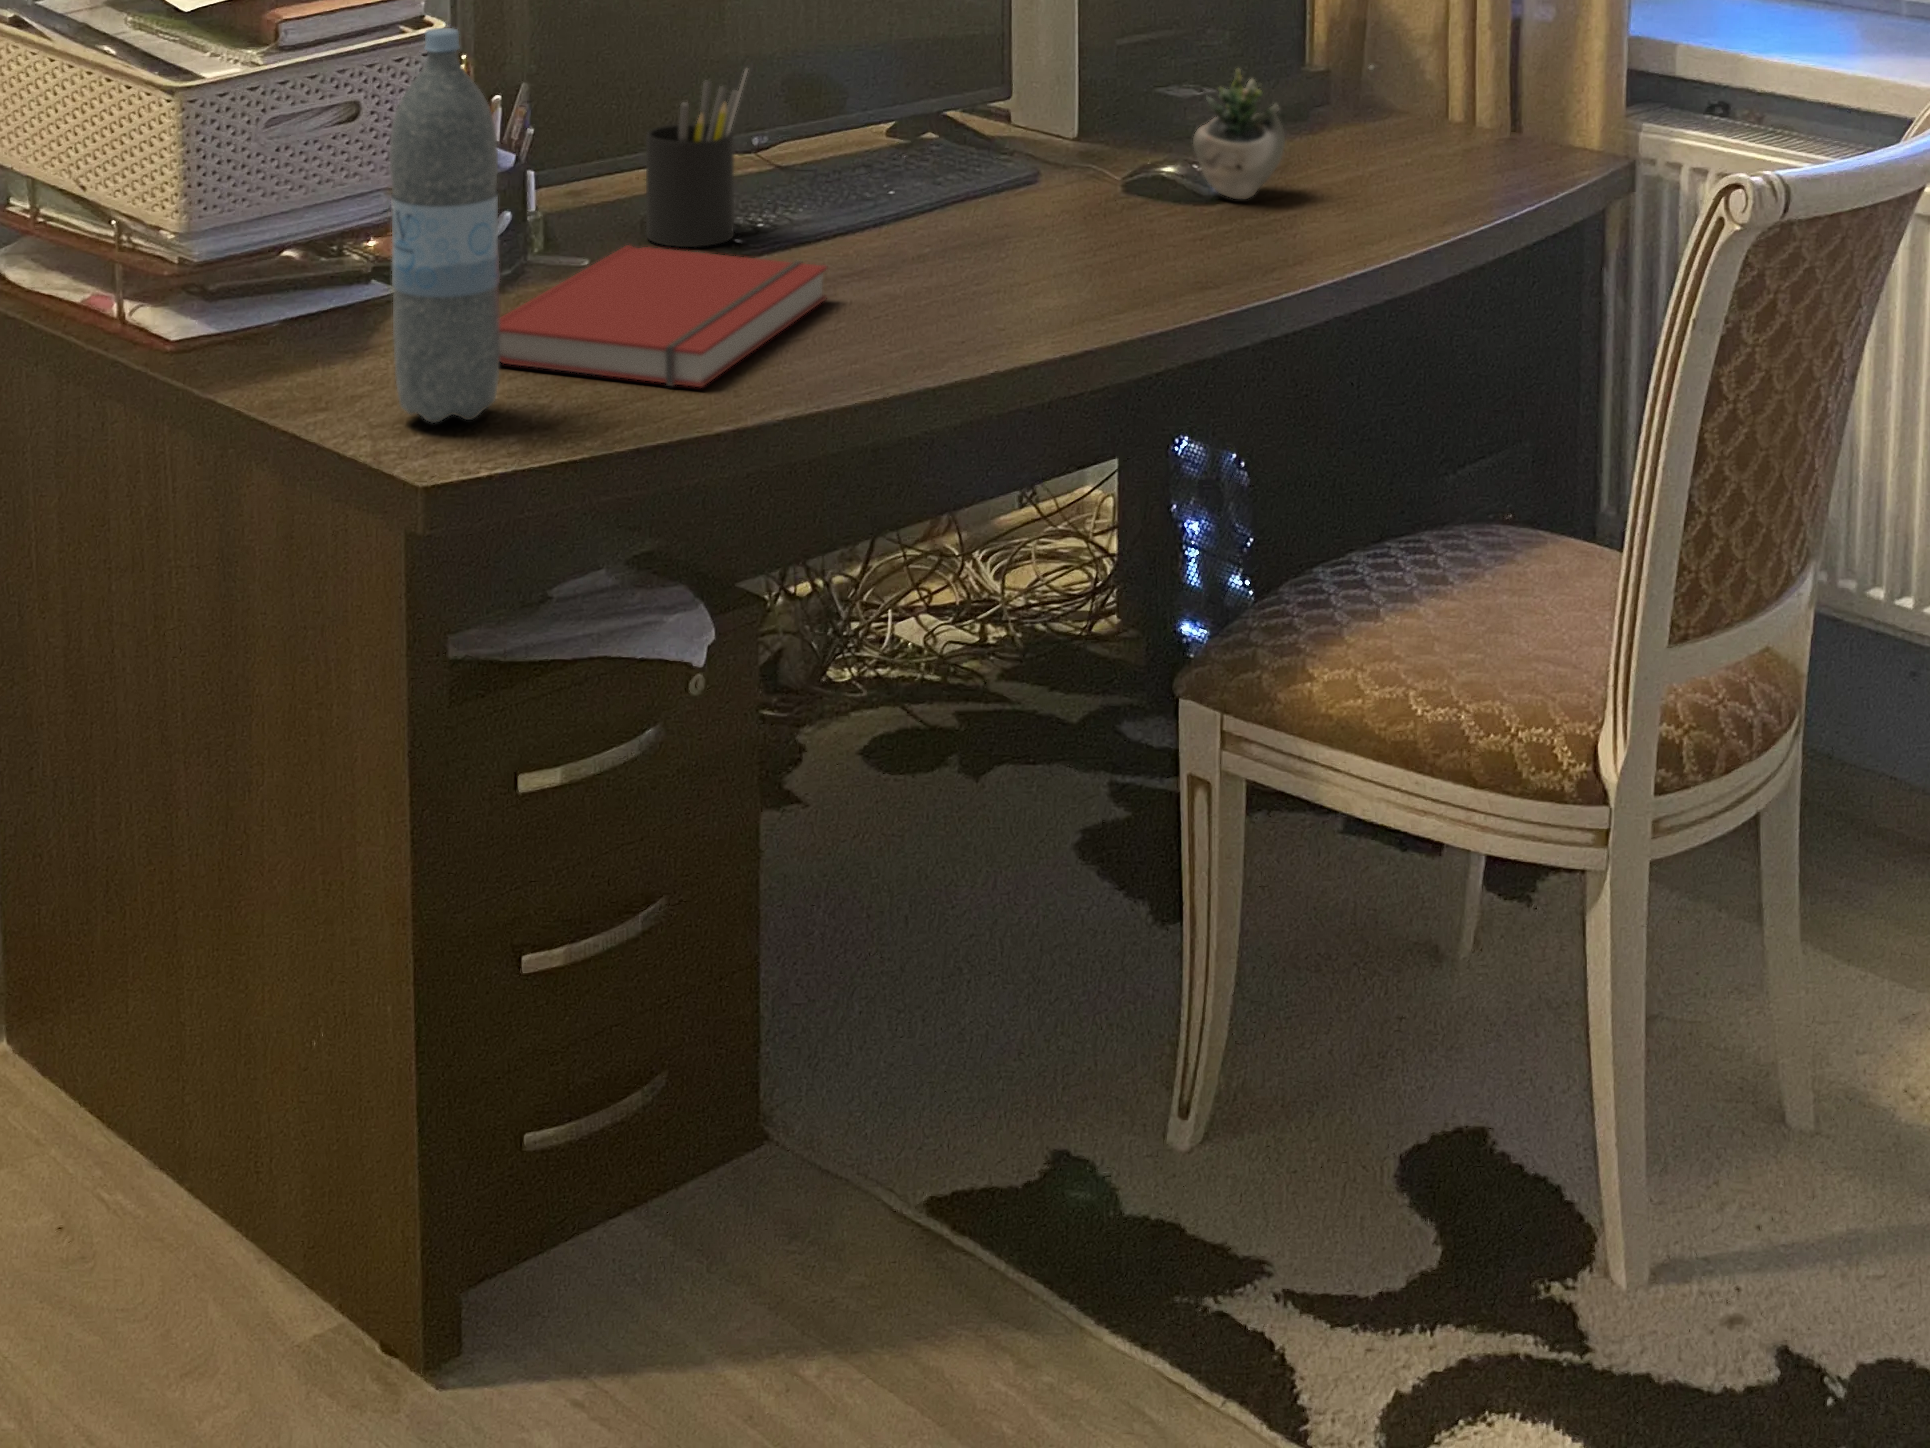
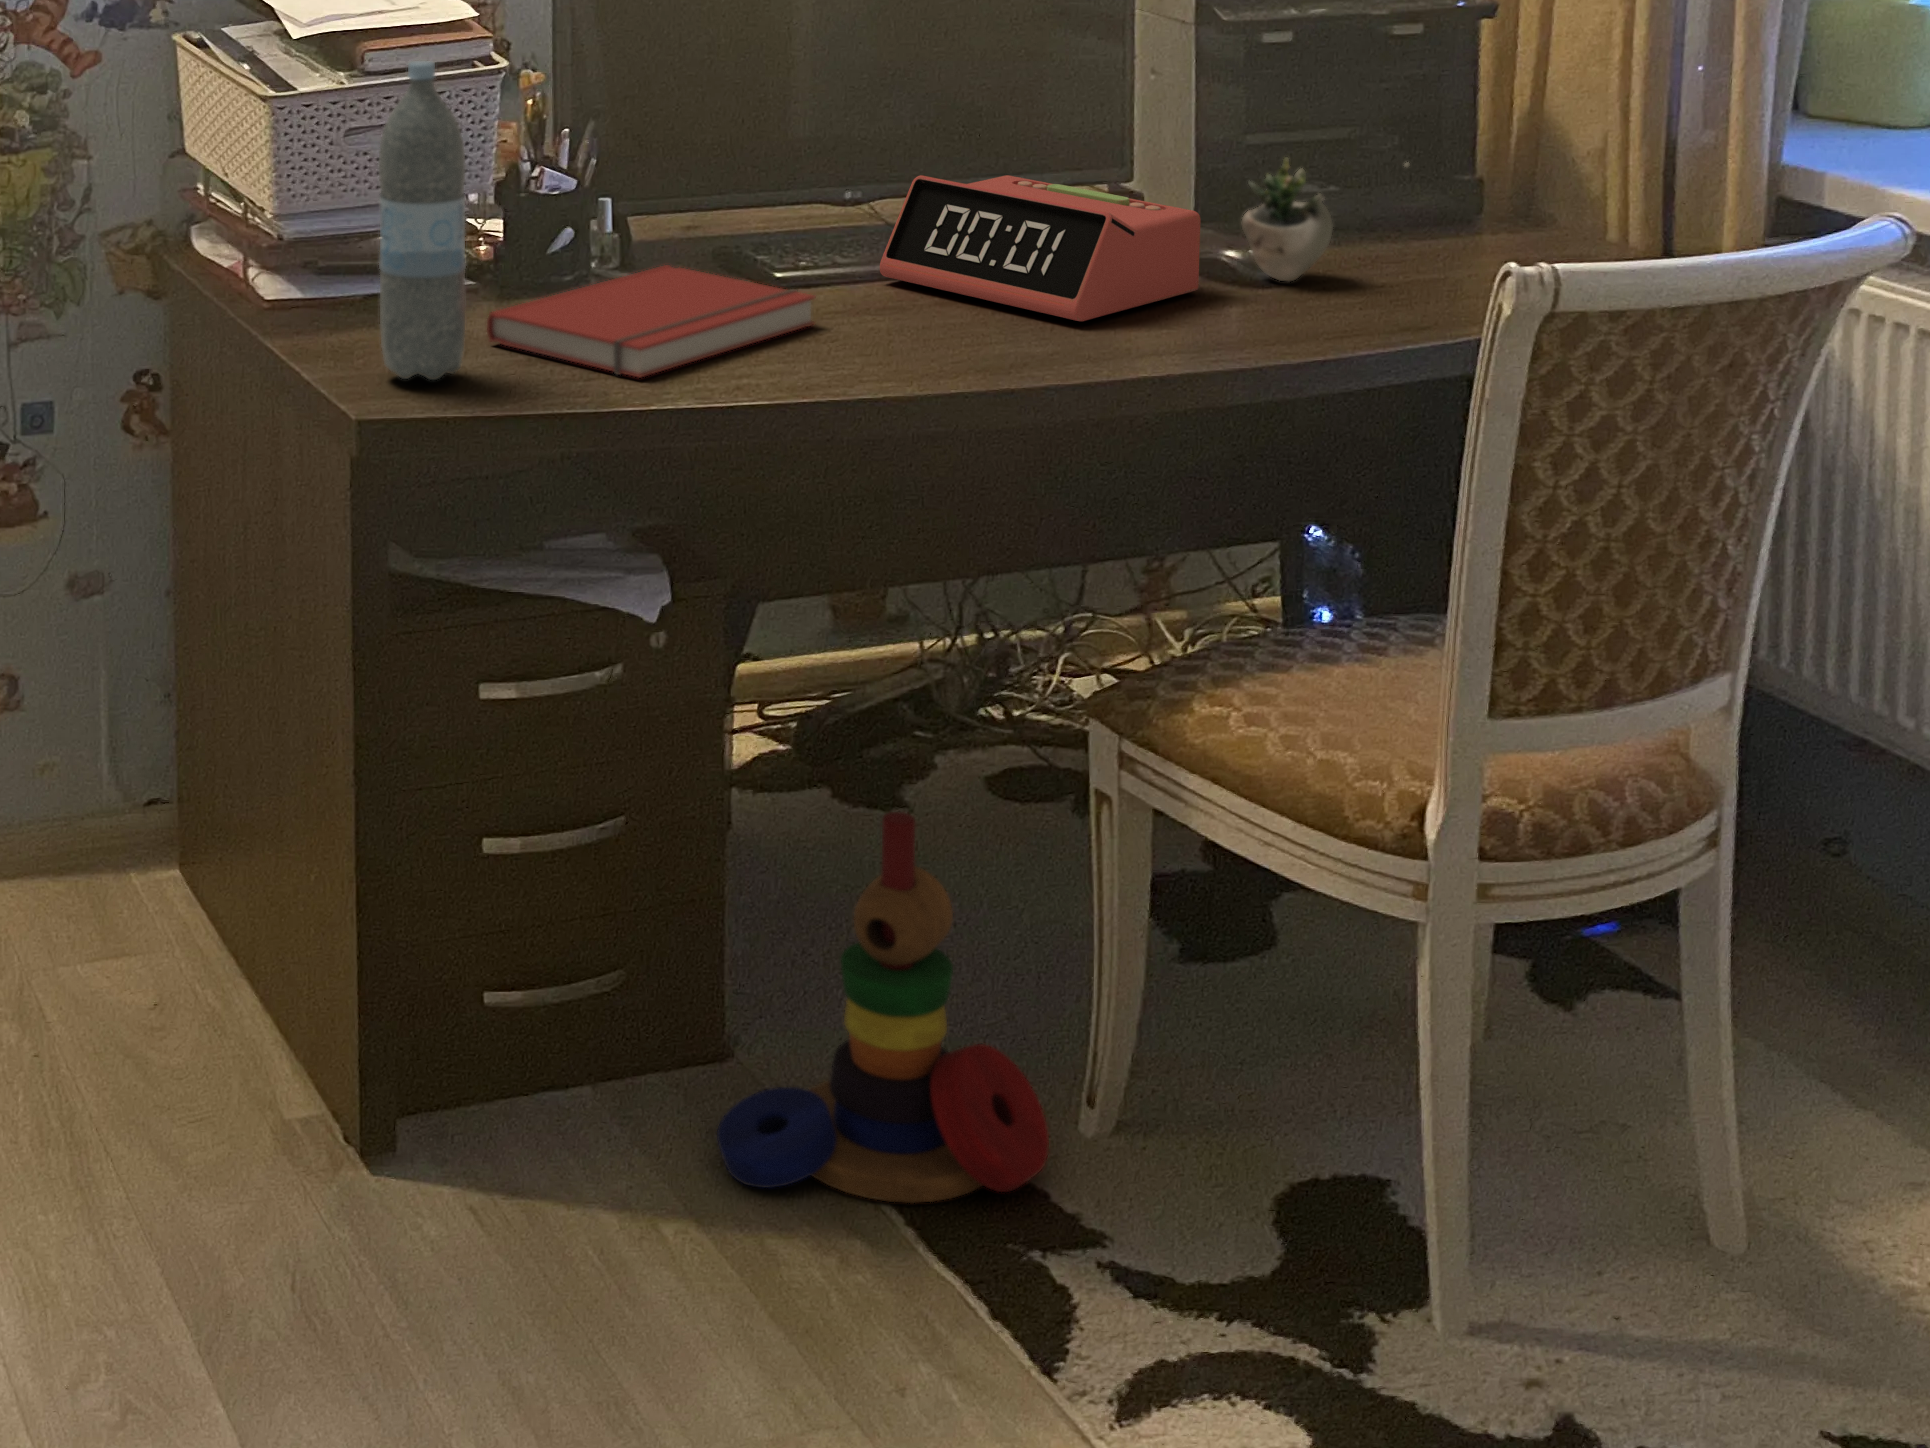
pen holder: present [646,70,747,247] -> none [715,123,805,275]
alarm clock: none [843,109,1175,266] -> present [880,175,1200,321]
stacking toy: none [830,843,1181,1305] -> present [717,812,1049,1203]

